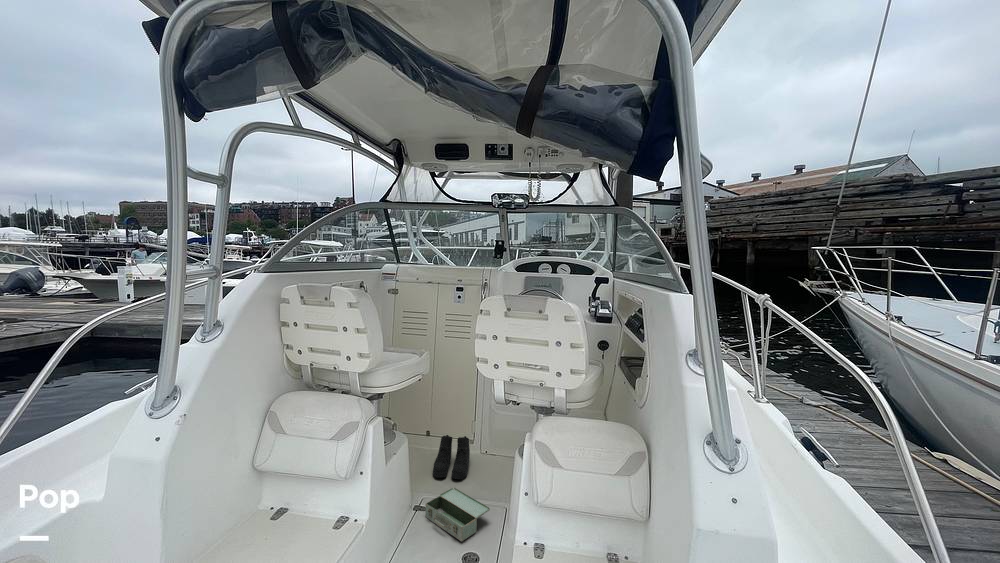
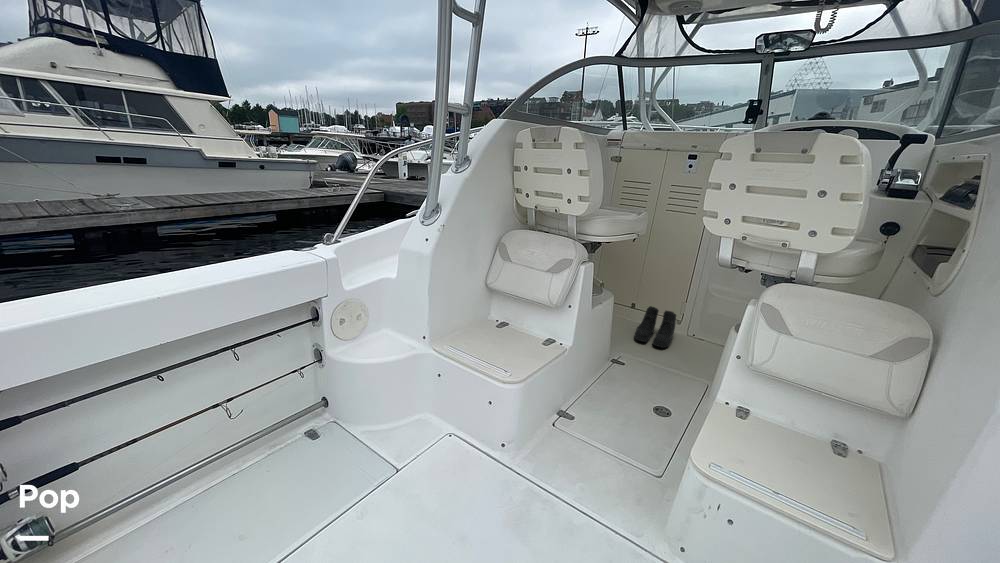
toolbox: present [425,488,490,542] -> none [622,351,689,395]

